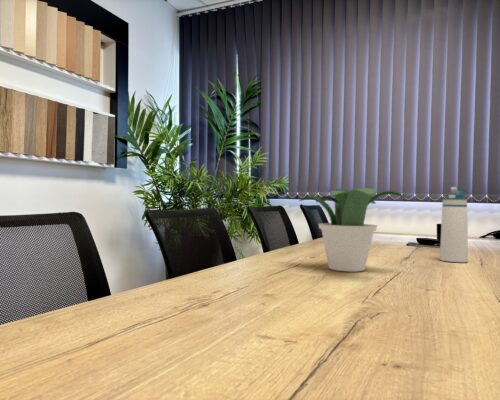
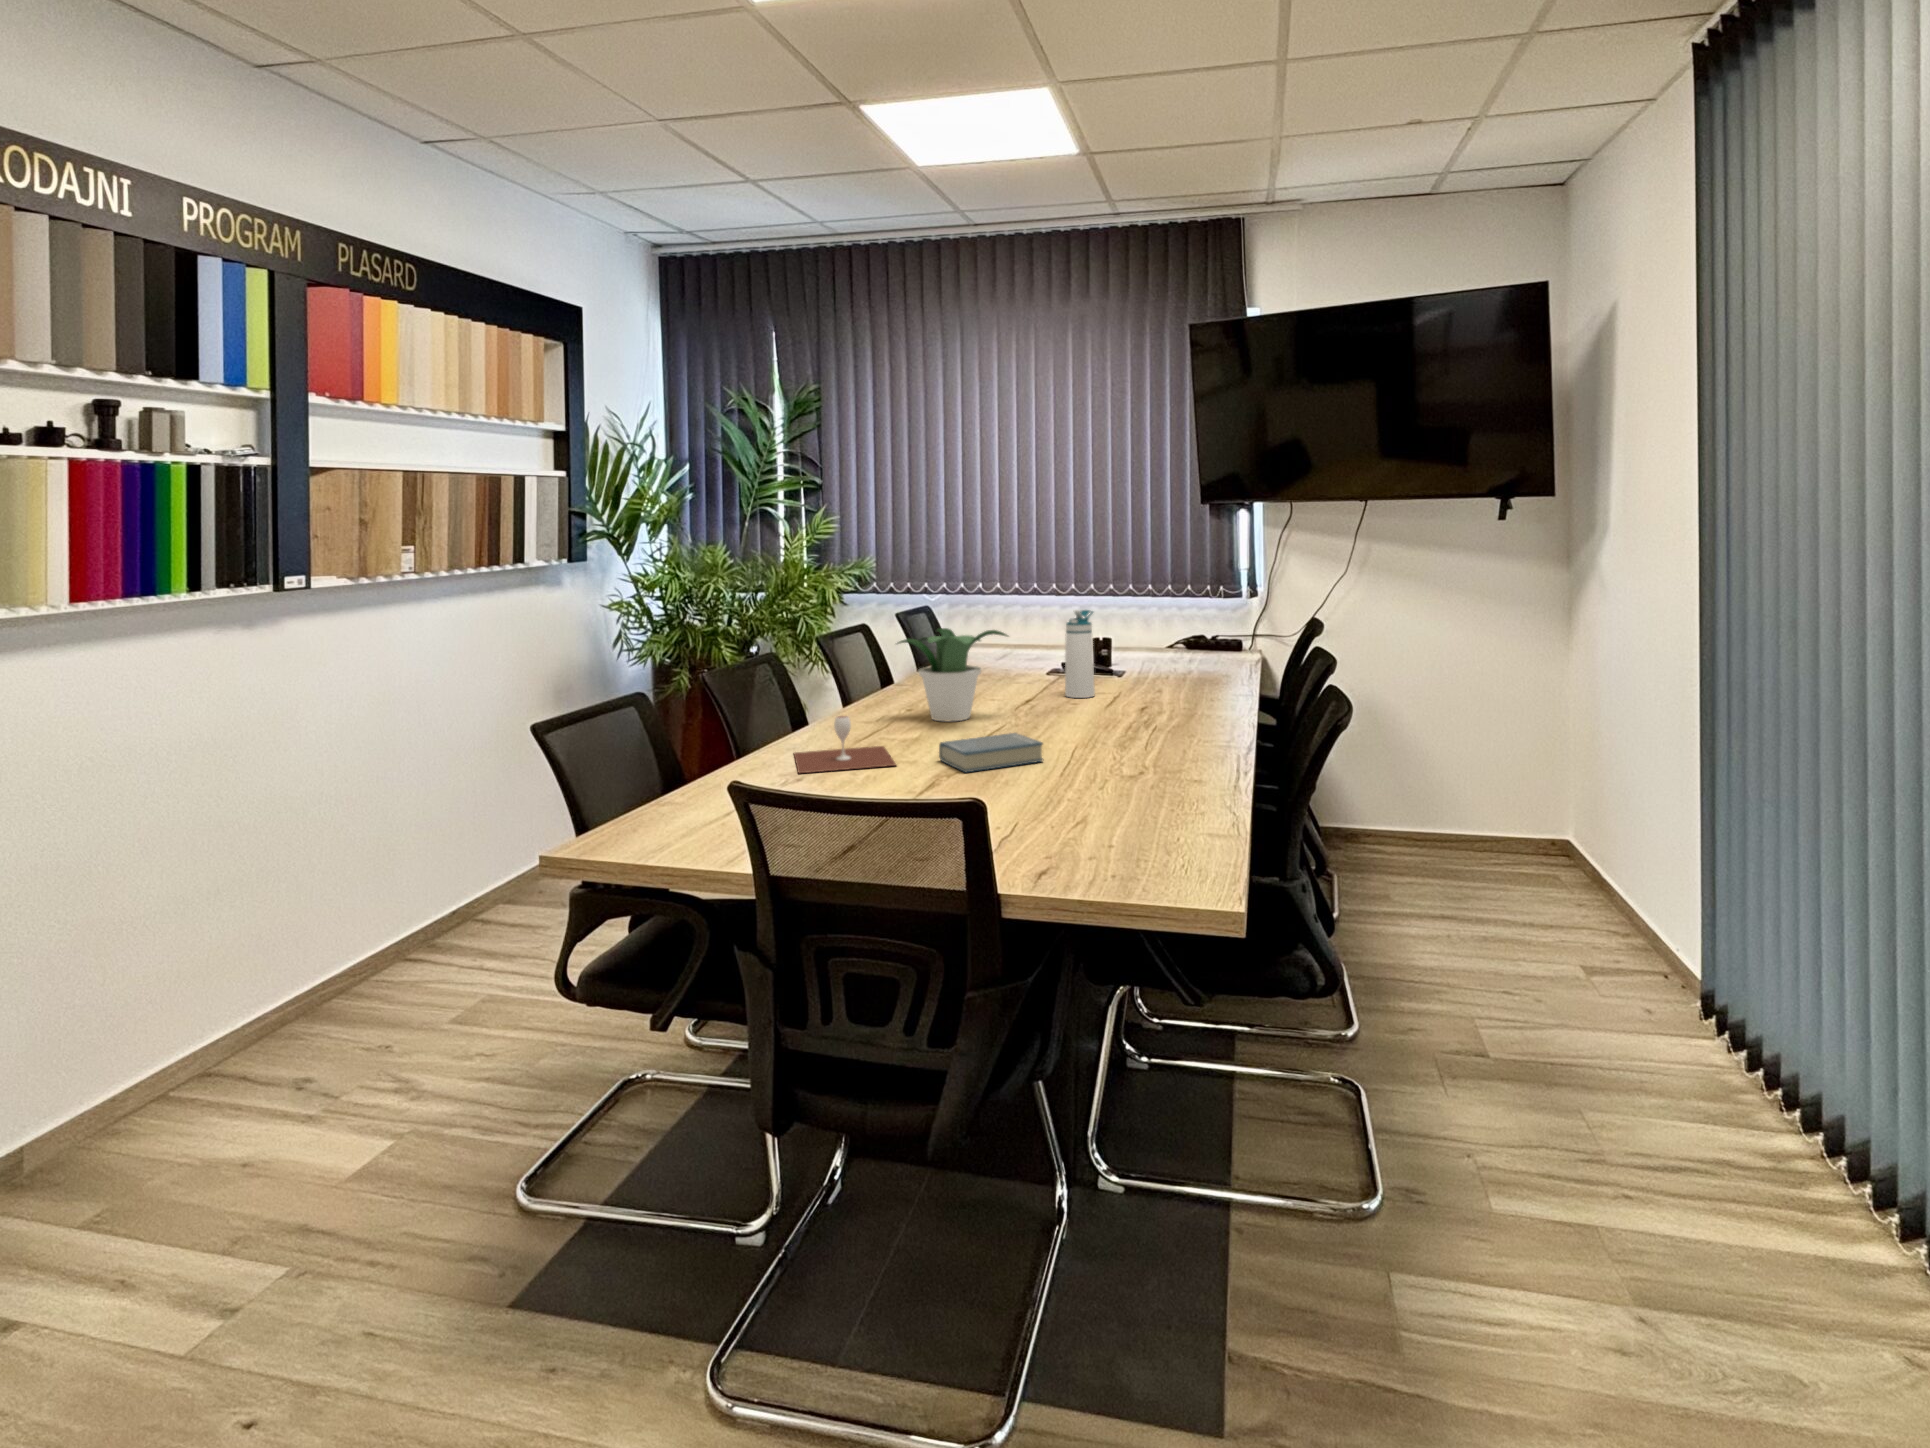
wine glass: none [177,251,297,314] -> present [794,716,896,773]
hardback book: none [349,287,496,336] -> present [939,733,1044,773]

